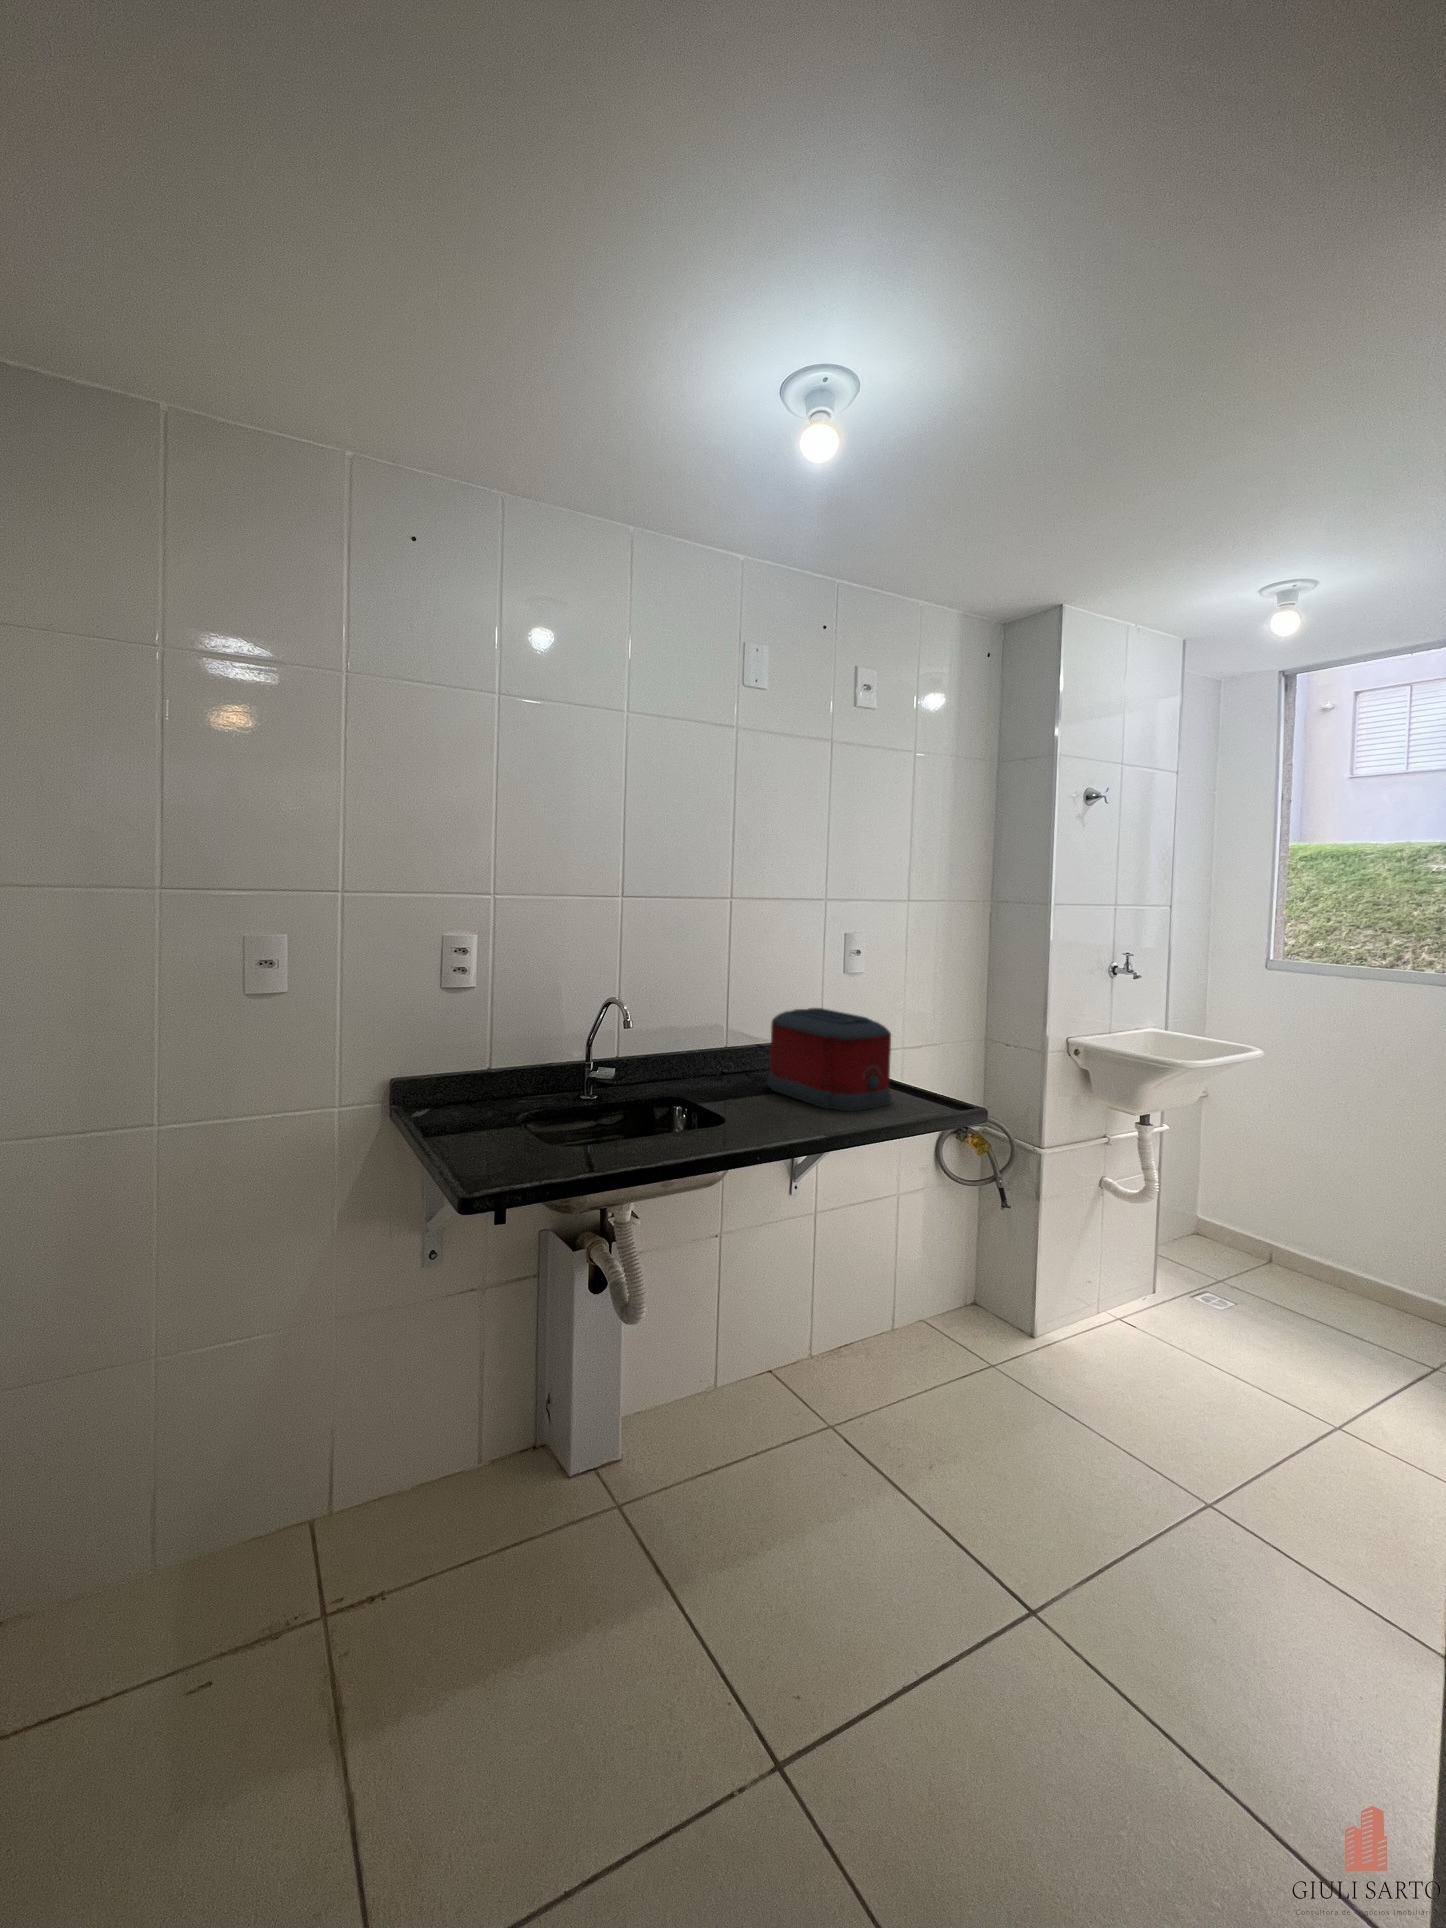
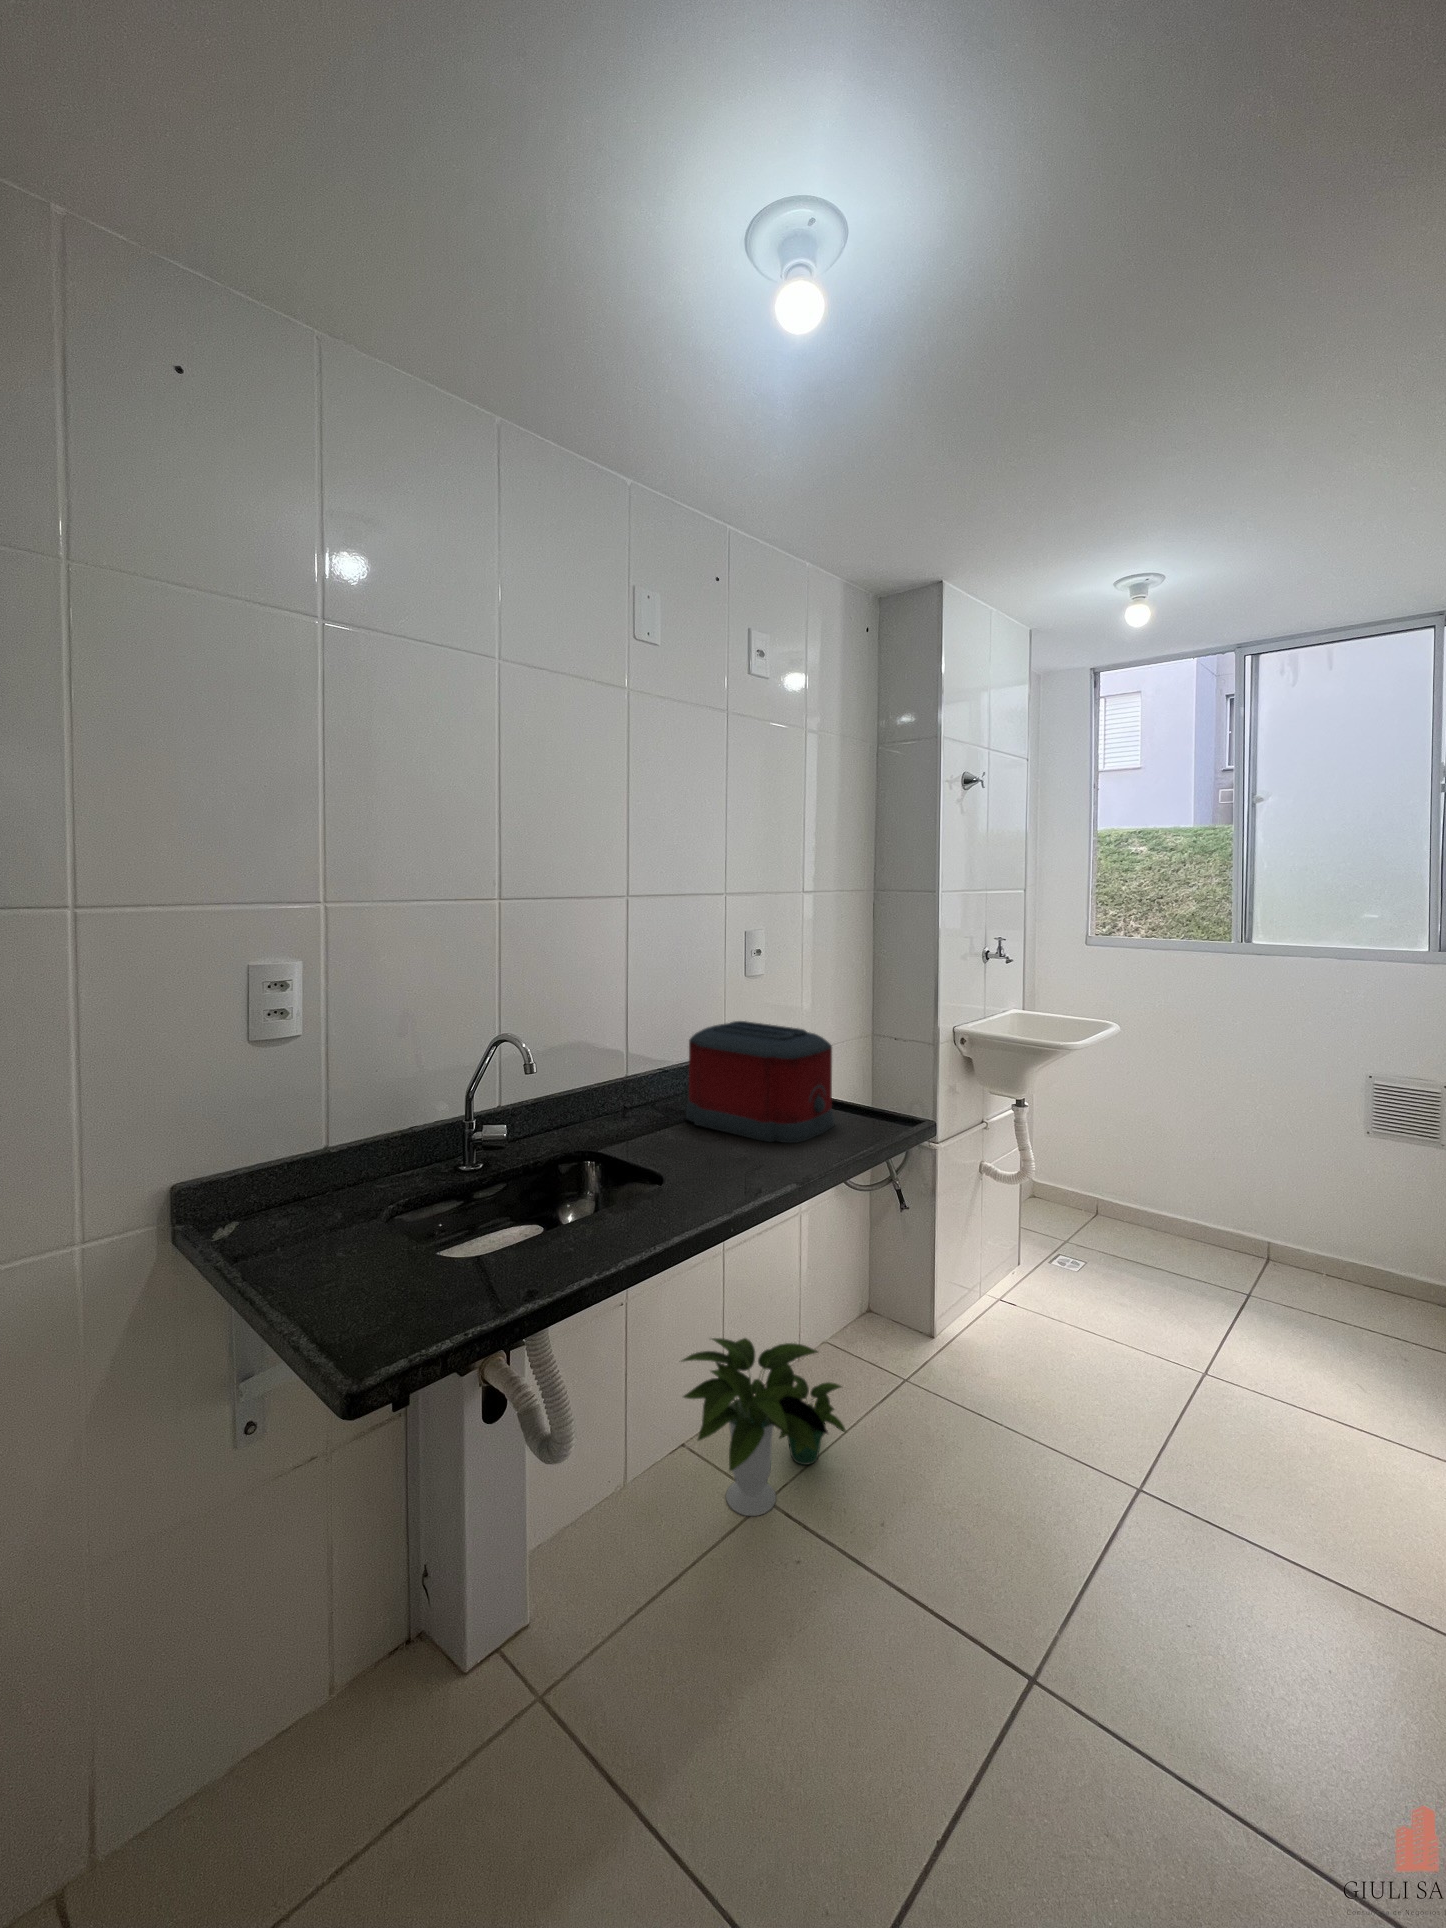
potted plant: none [761,1280,913,1434] -> present [682,1338,846,1516]

